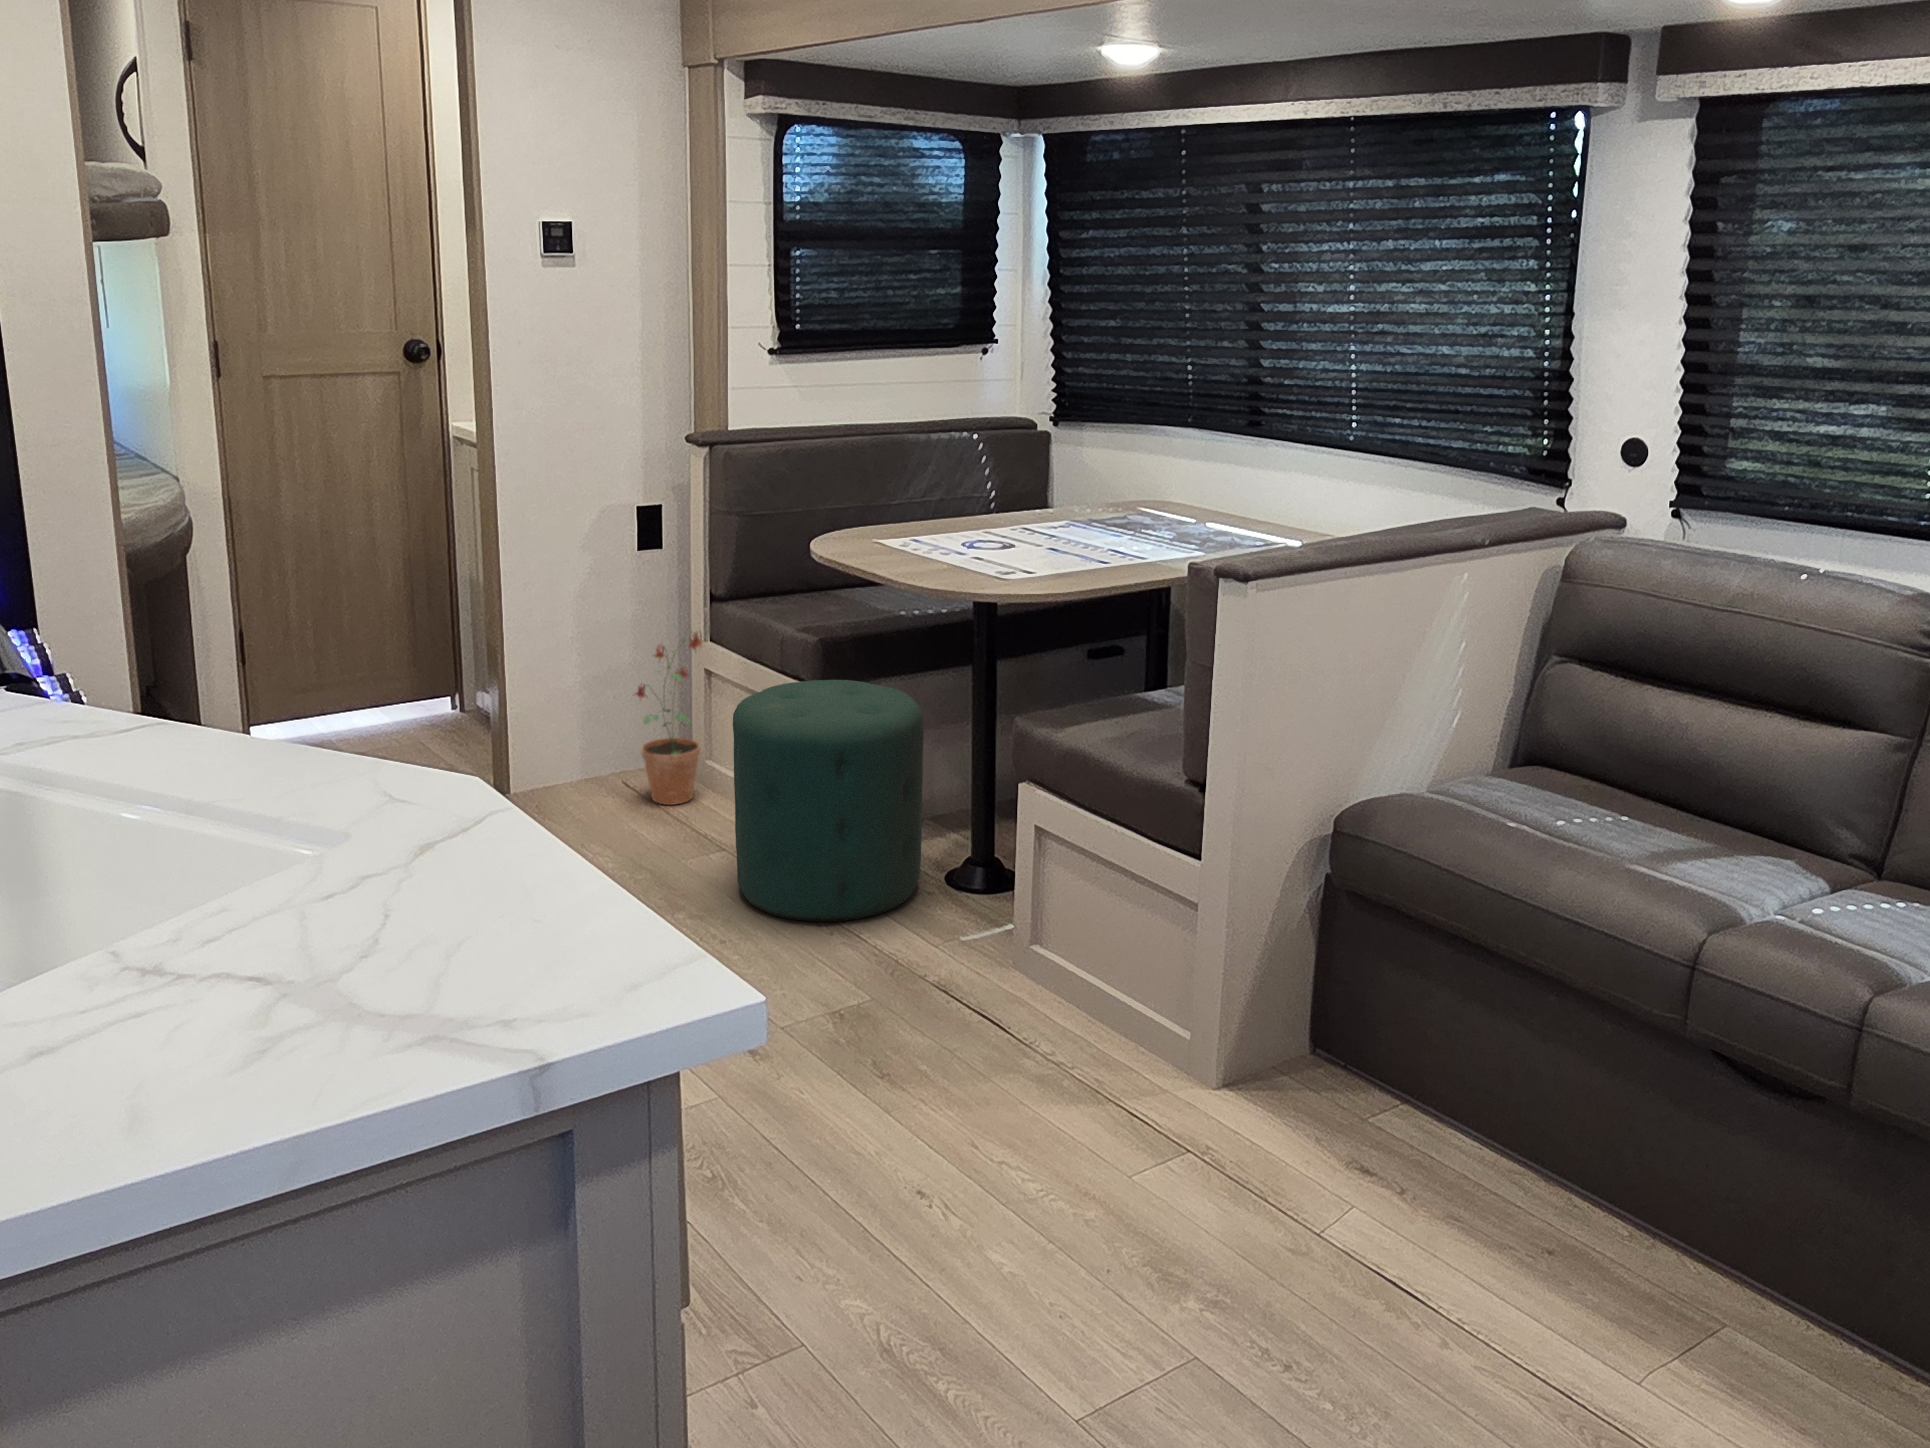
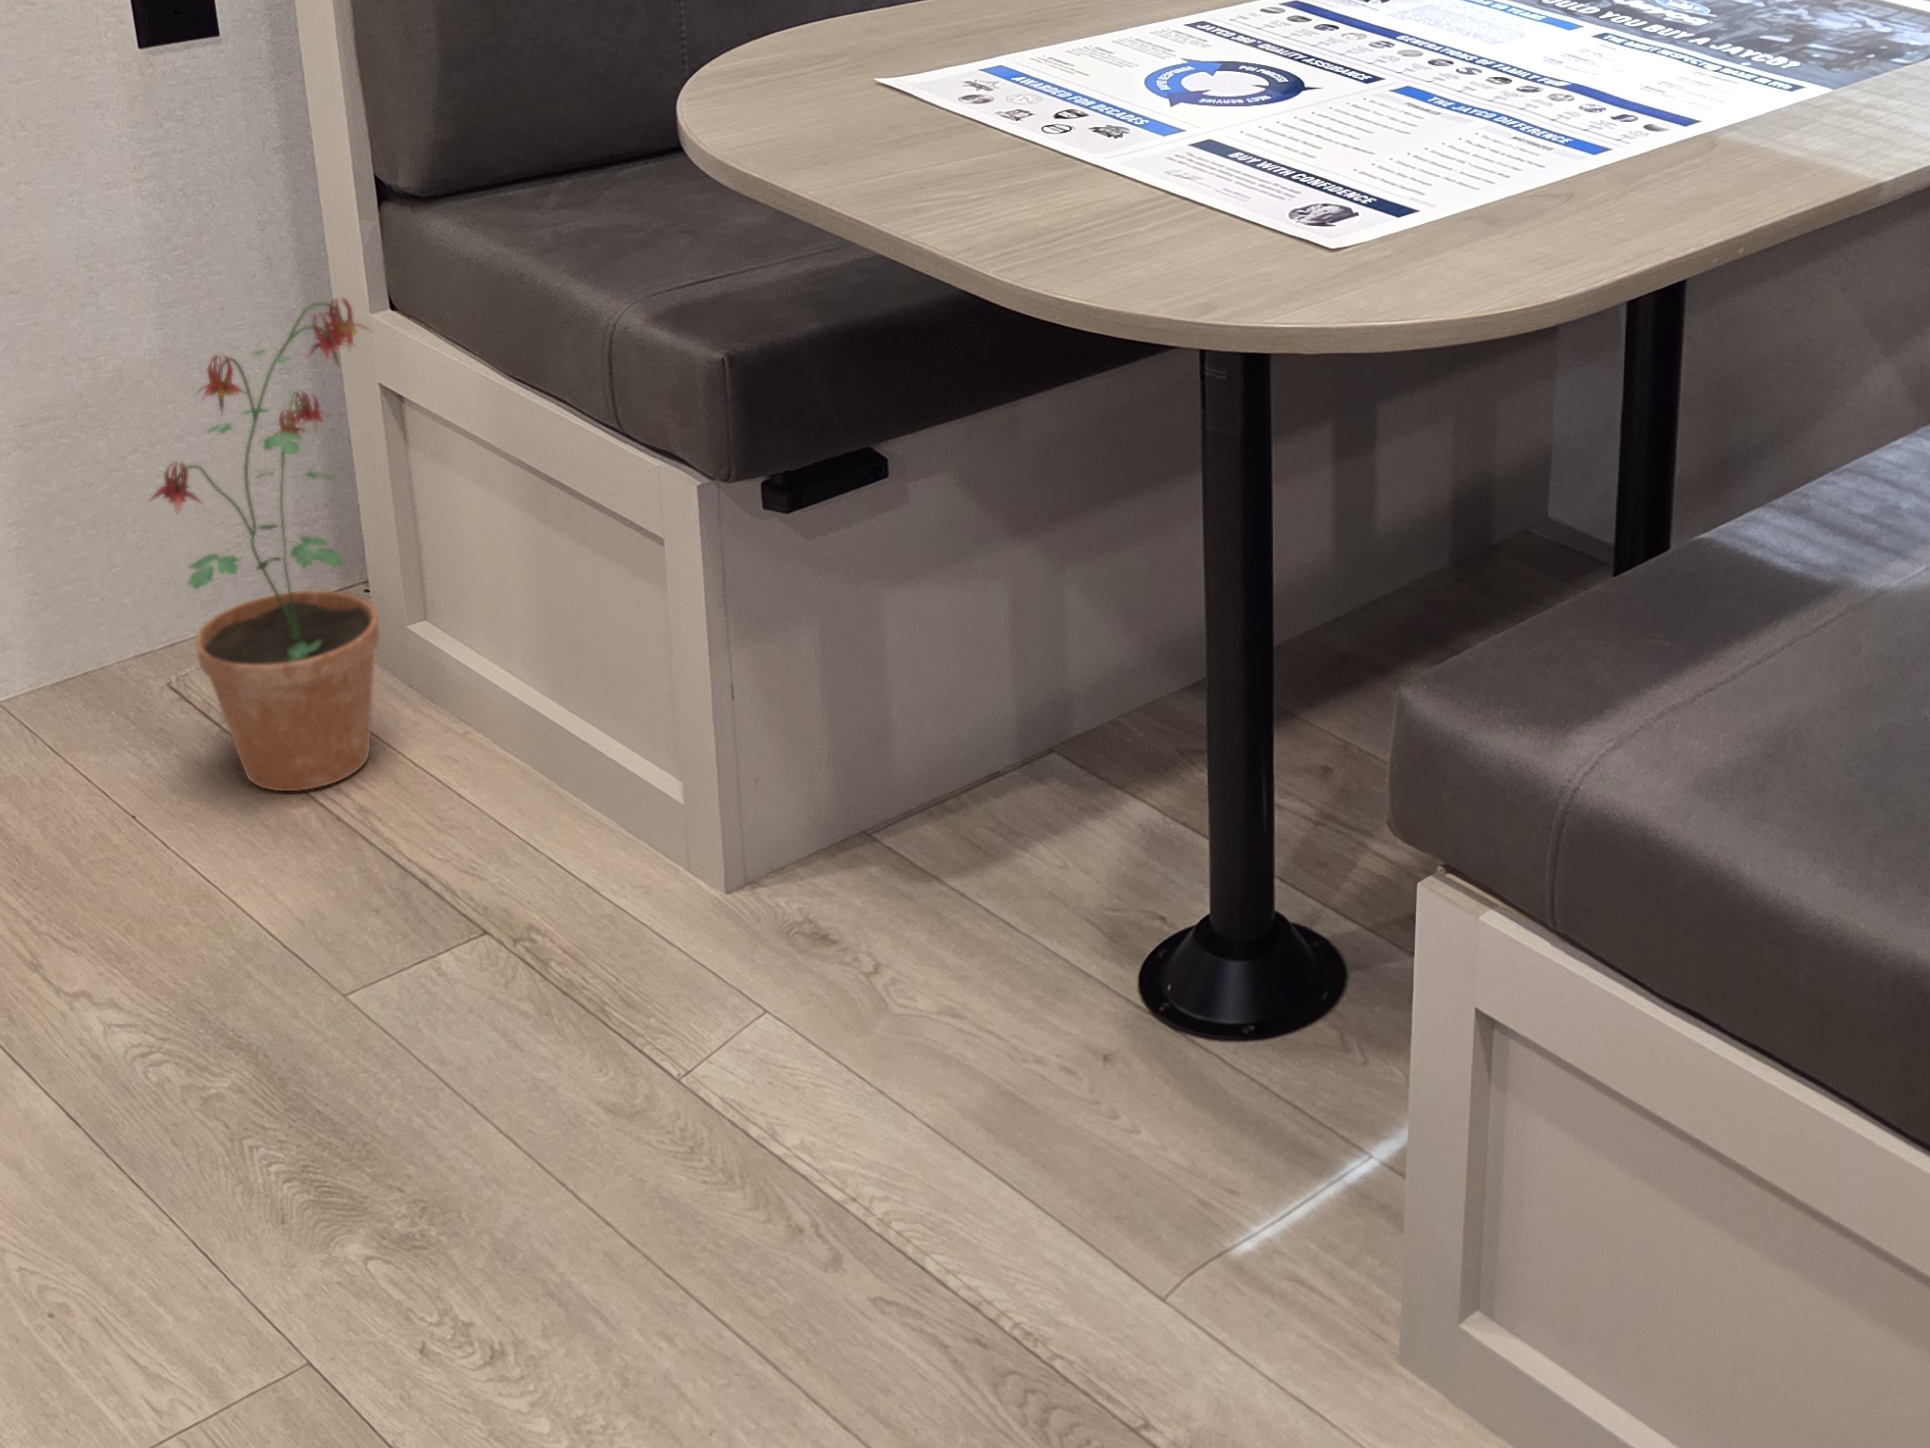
ottoman: present [733,680,924,922] -> none [460,479,1074,1253]

